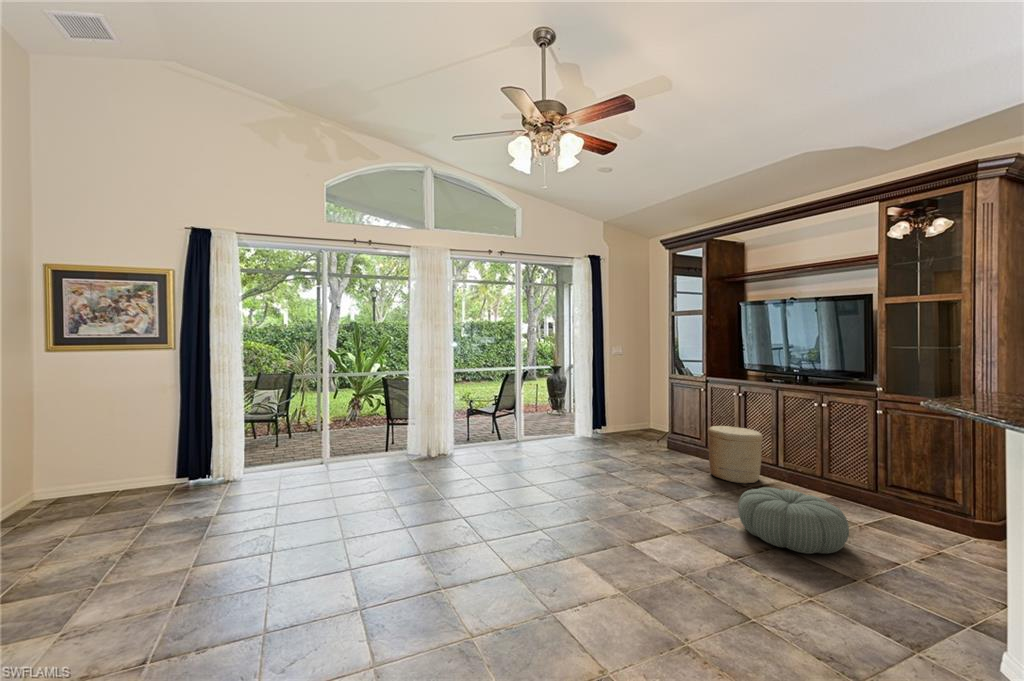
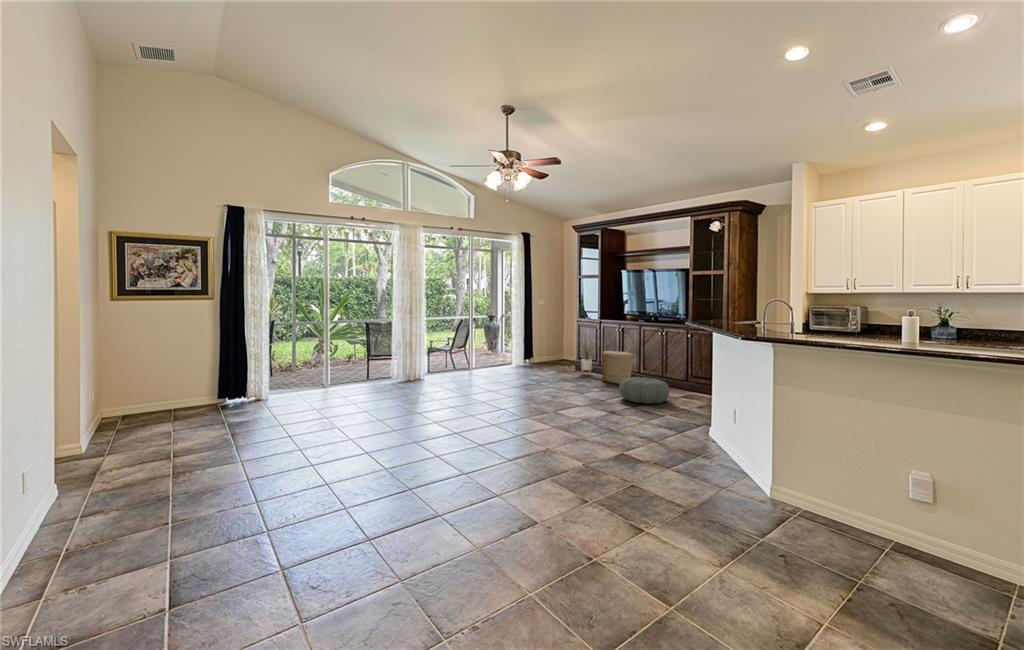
house plant: none [667,397,704,459] -> present [581,346,592,374]

